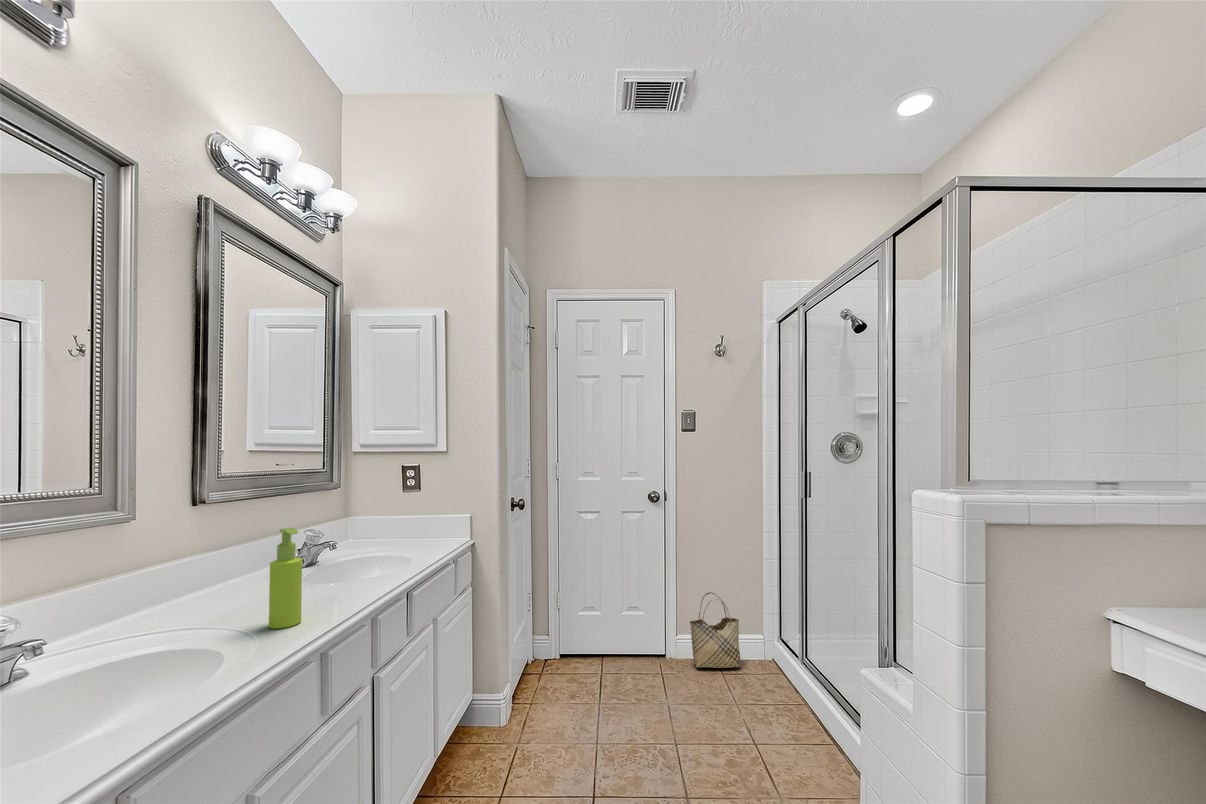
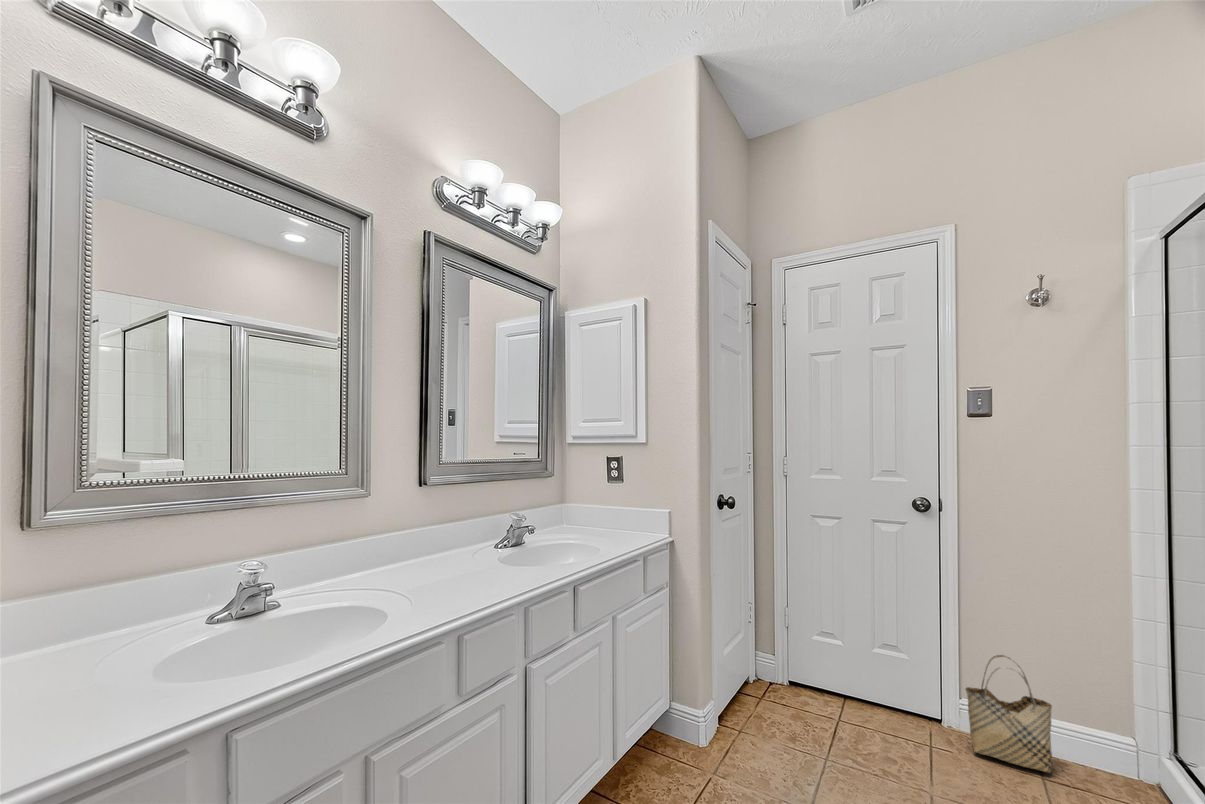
soap dispenser: present [269,528,302,629] -> none [429,516,455,604]

